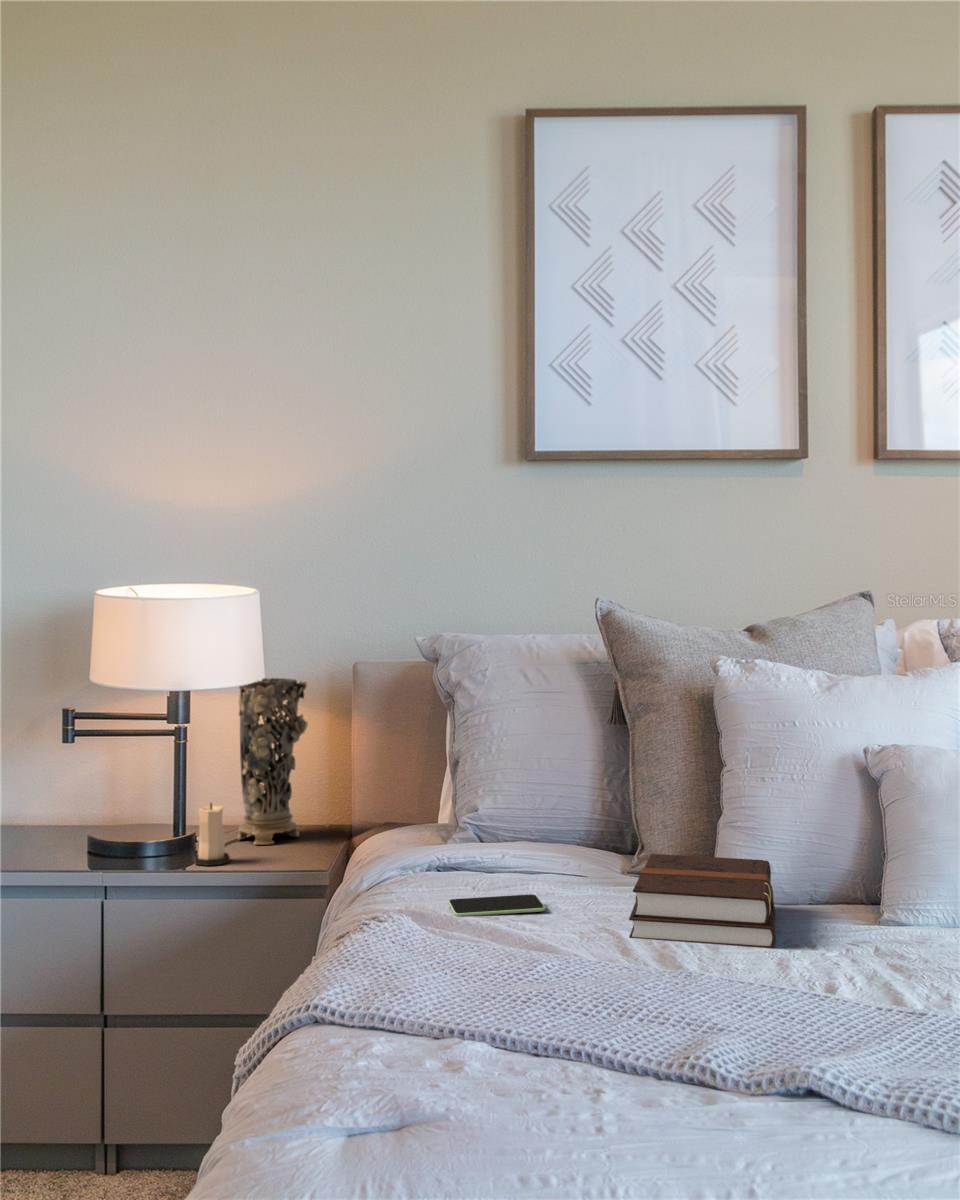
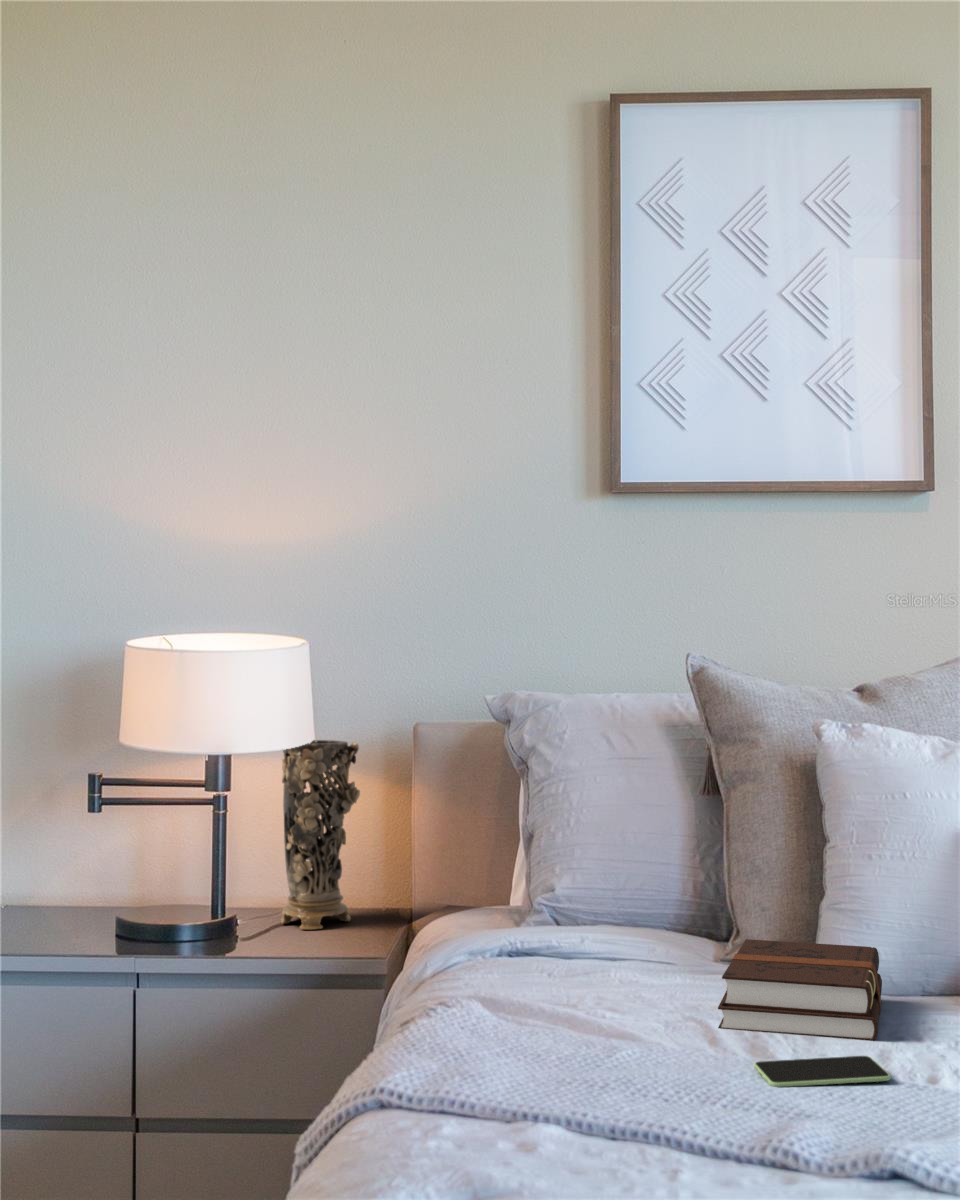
candle: present [193,803,230,866] -> none [234,880,275,952]
smartphone: present [448,894,545,916] -> present [754,1056,891,1087]

